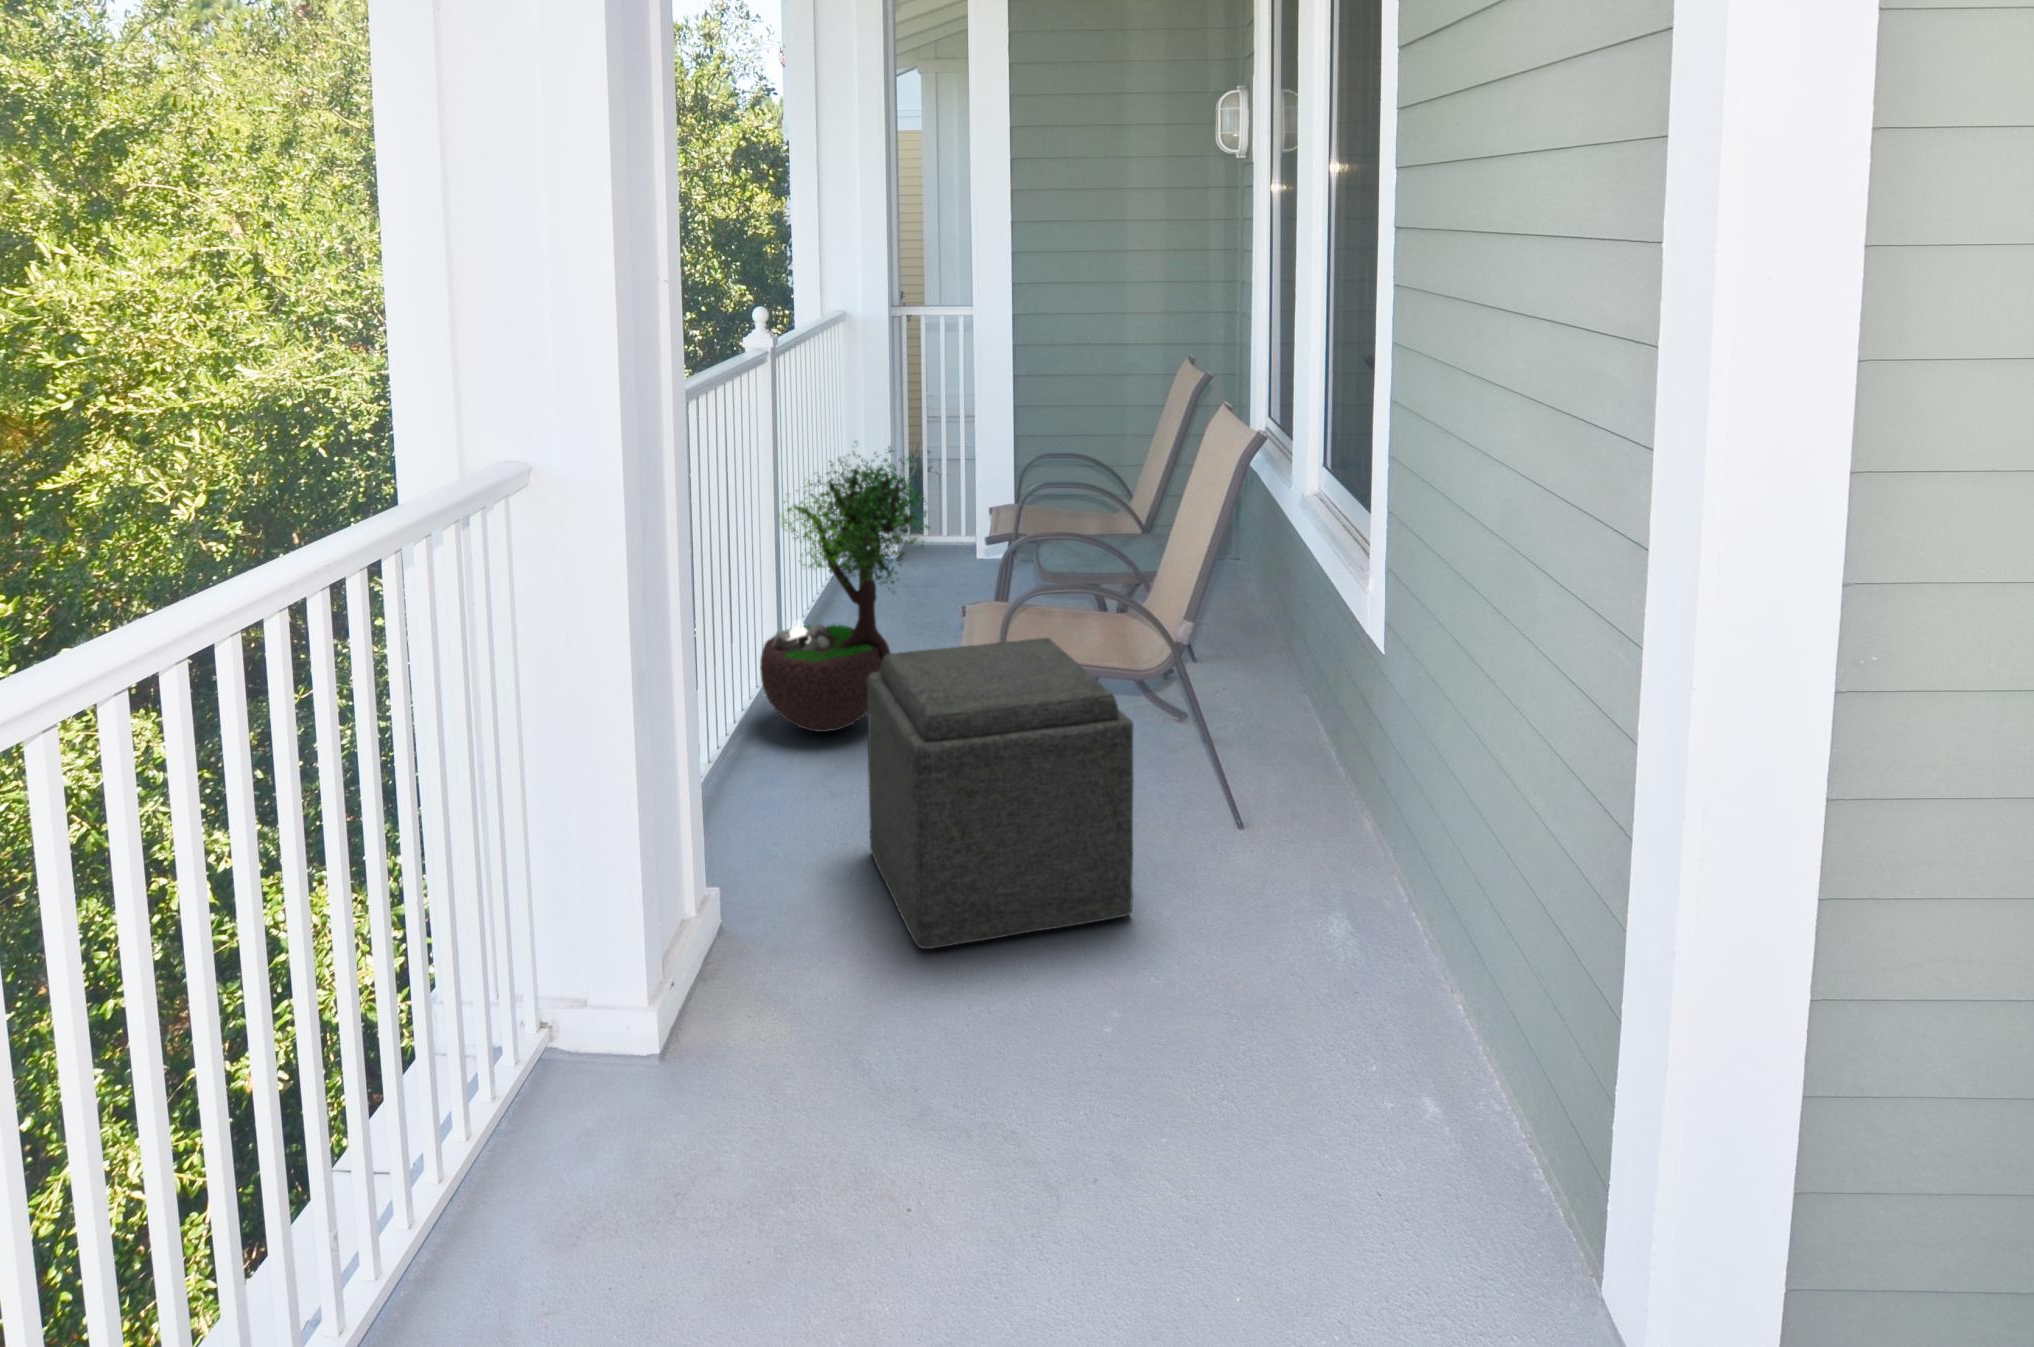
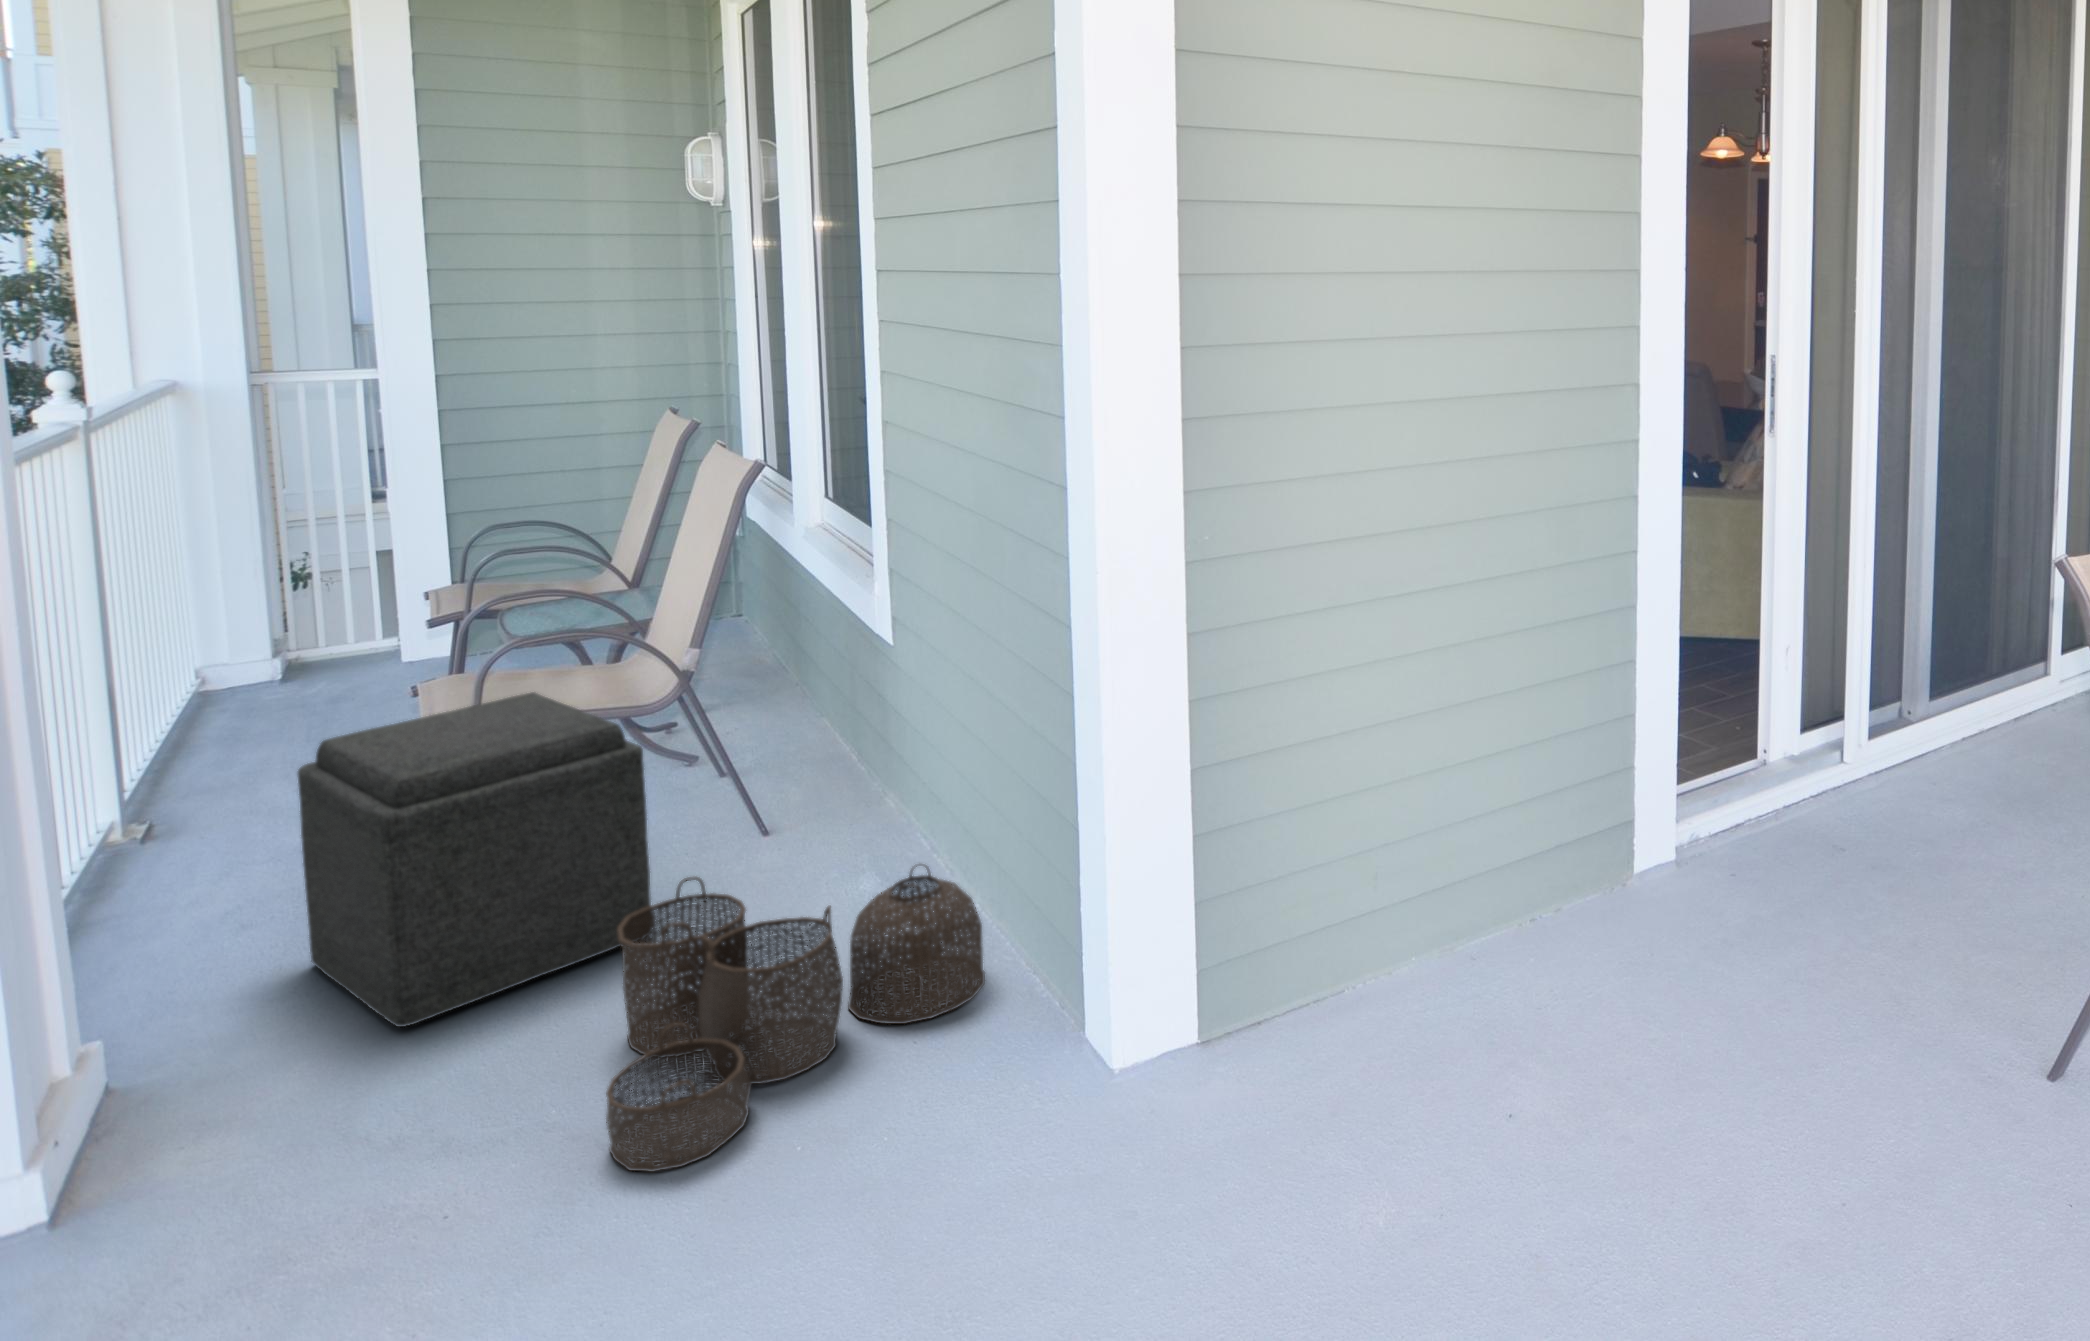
potted tree: present [760,447,930,732] -> none [100,520,359,873]
woven basket: none [1066,884,1477,1246] -> present [606,865,985,1172]

